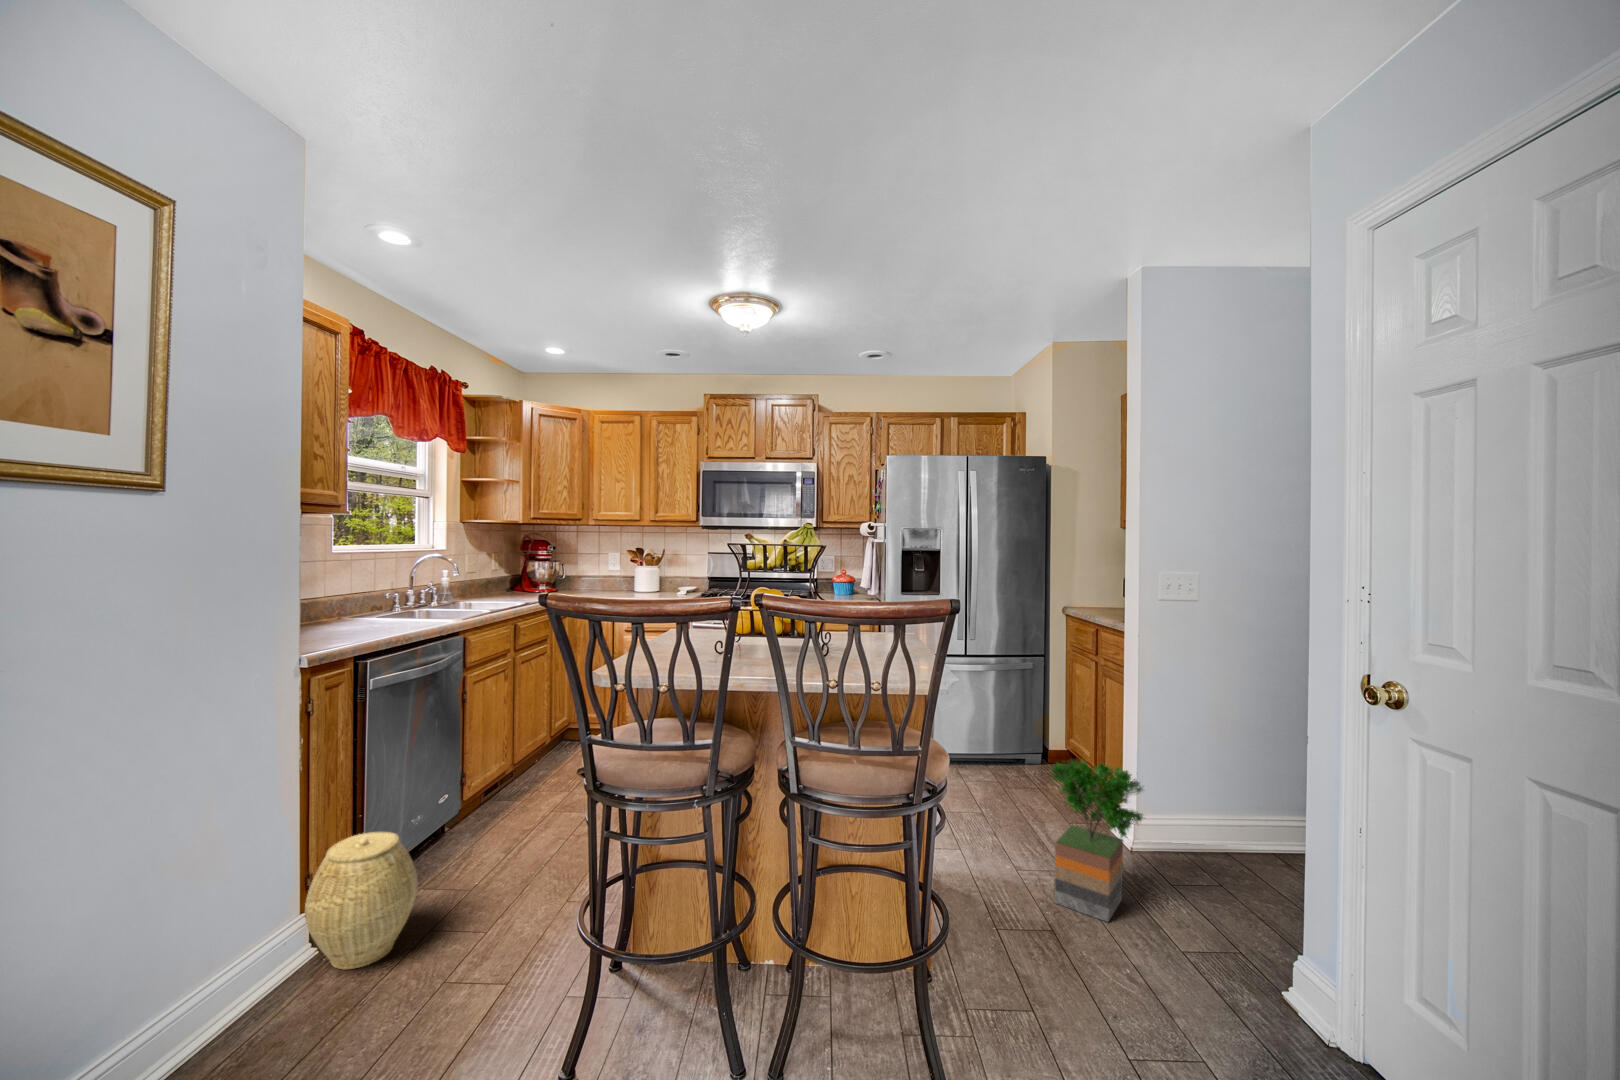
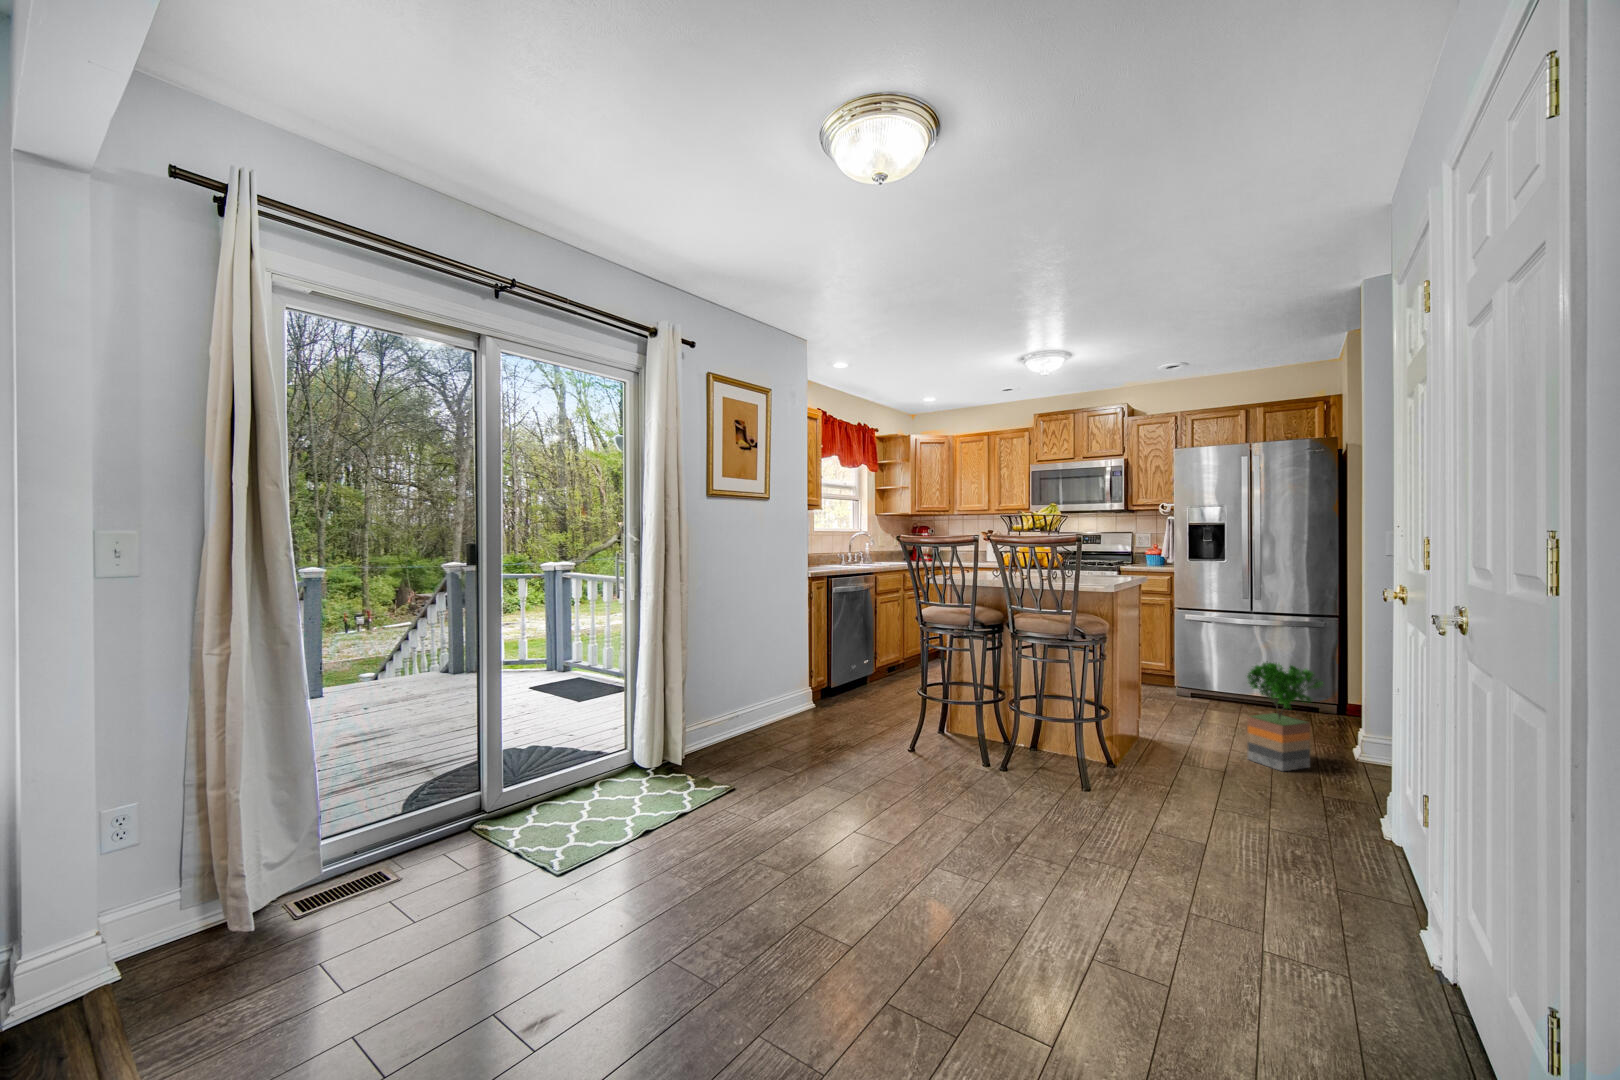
woven basket: present [305,832,417,969] -> none [813,656,856,714]

